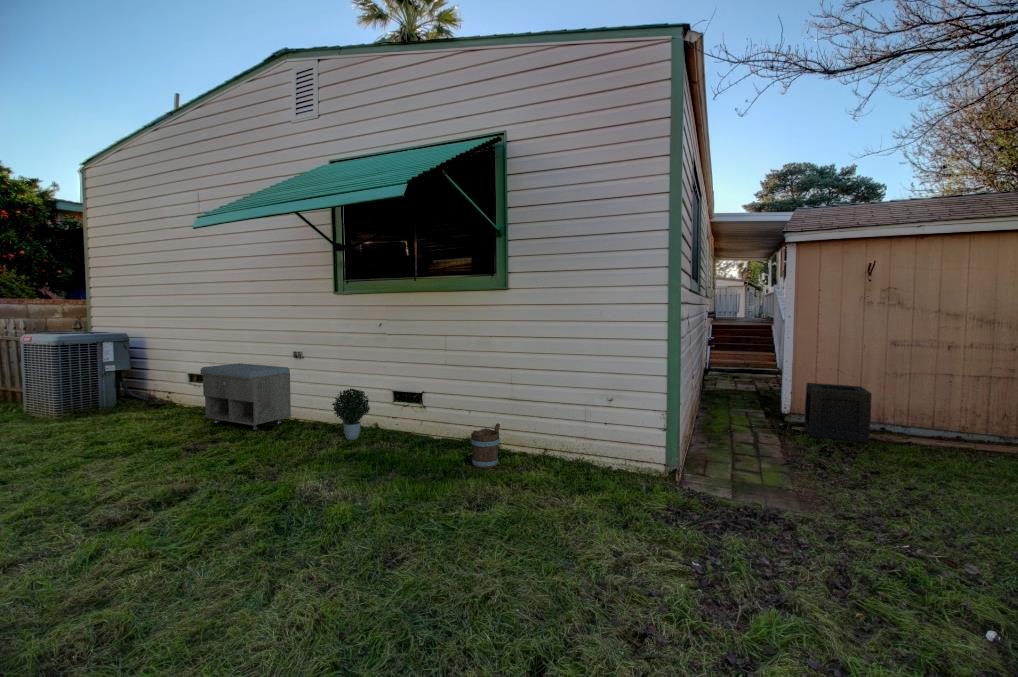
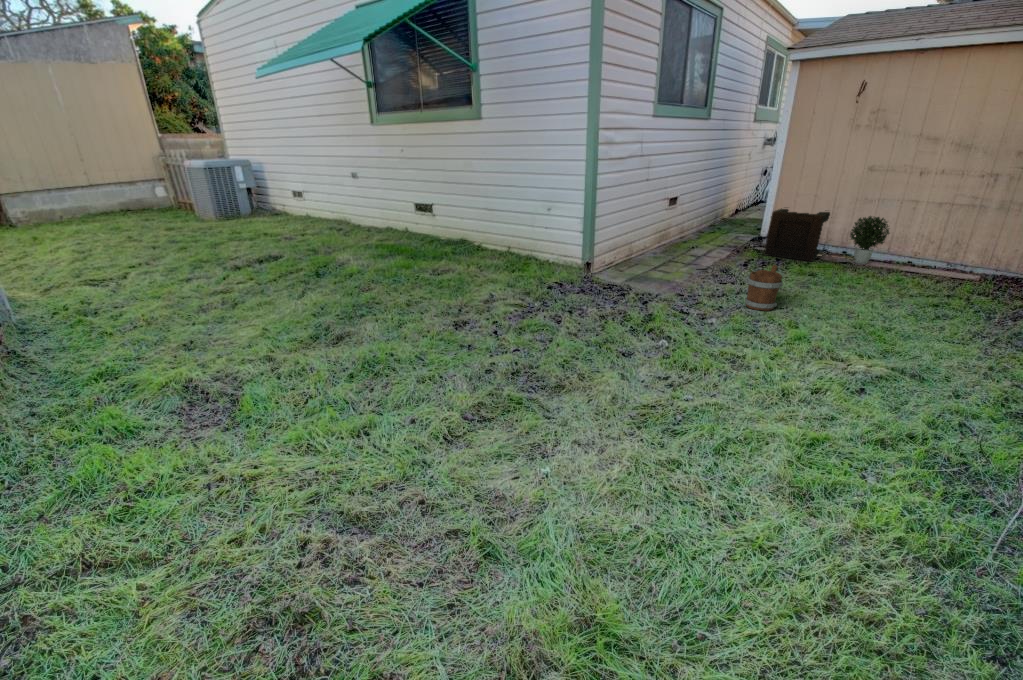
storage bench: present [200,363,291,430] -> none [293,183,356,232]
potted plant: present [332,388,370,440] -> present [850,216,890,264]
bucket: present [470,423,500,469] -> present [745,265,783,311]

